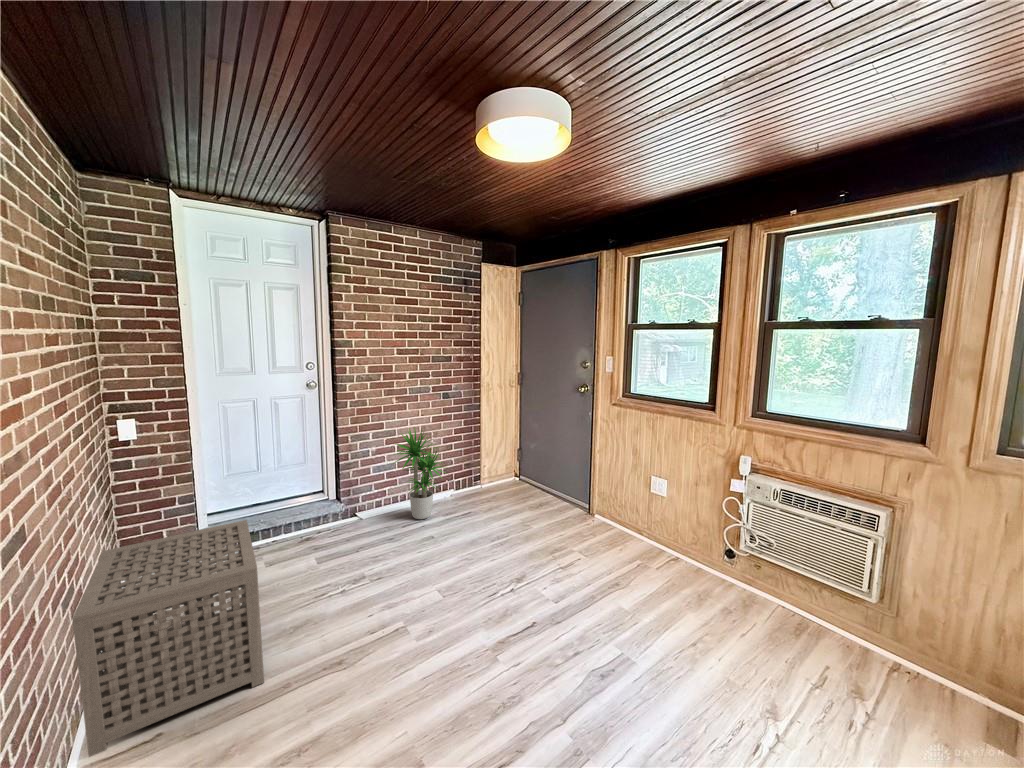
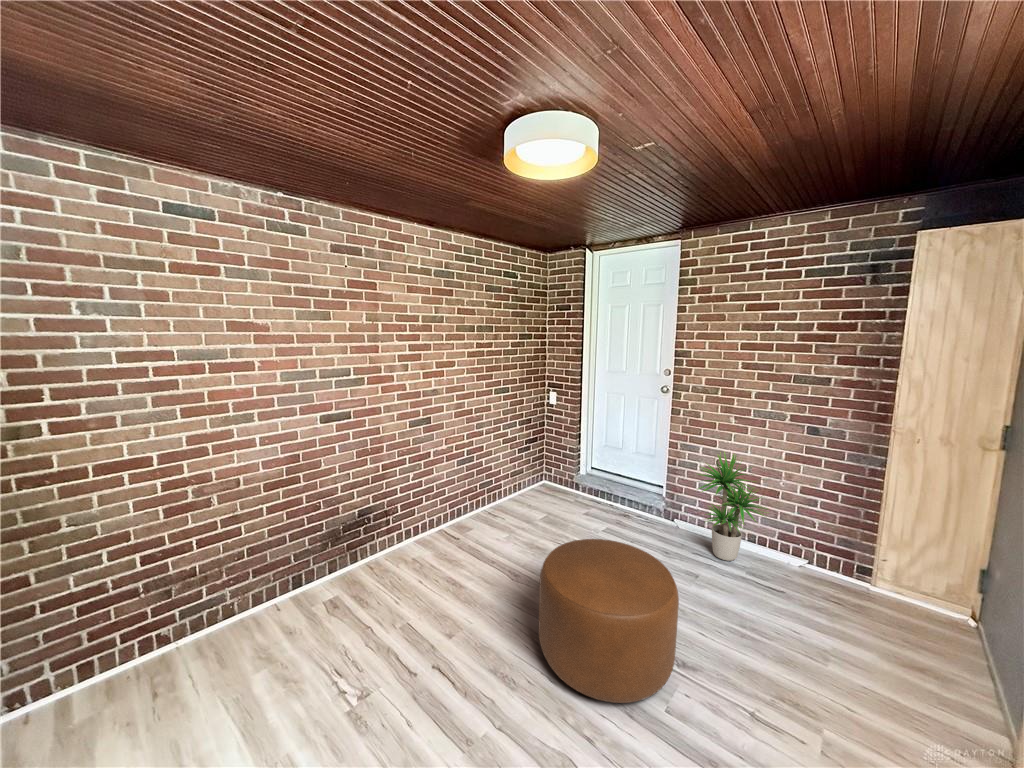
ottoman: none [435,517,559,658] -> present [539,539,679,703]
side table: present [72,520,264,757] -> none [448,451,542,552]

